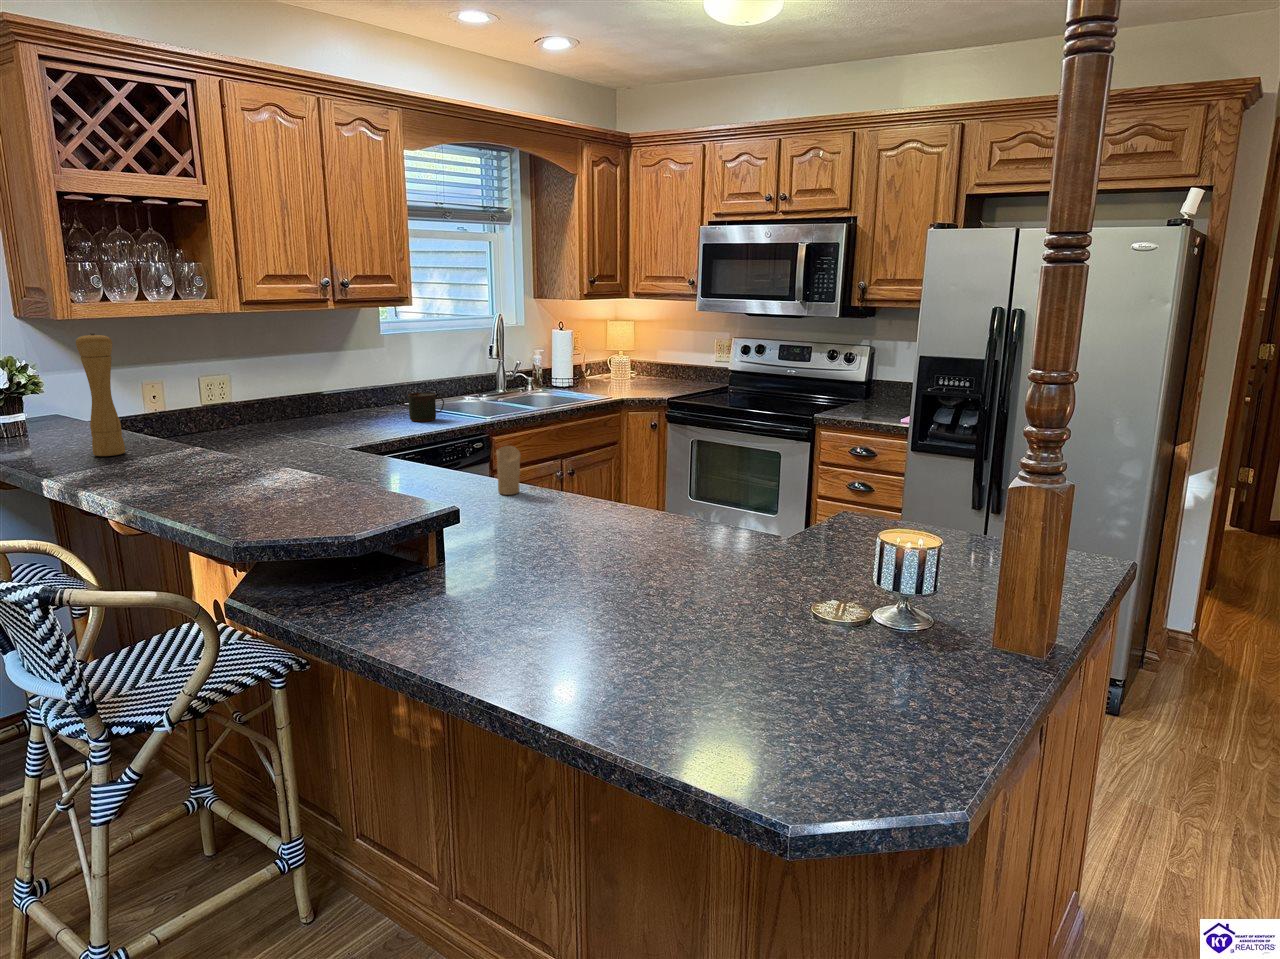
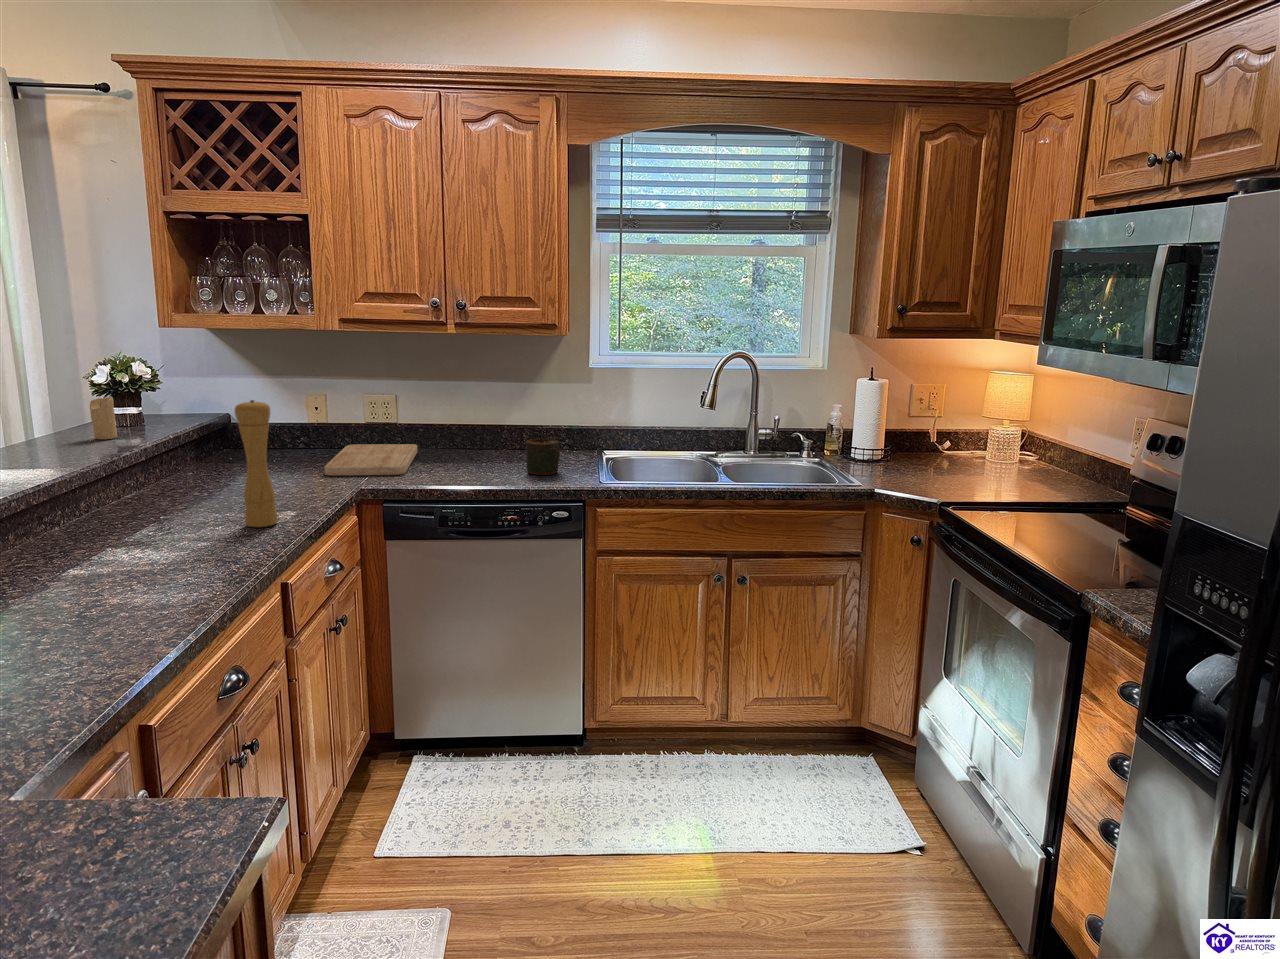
pepper mill: present [76,333,125,456] -> present [234,400,278,527]
cutting board: none [205,420,331,448] -> present [325,444,417,476]
candle: present [496,446,520,495] -> present [90,397,117,439]

